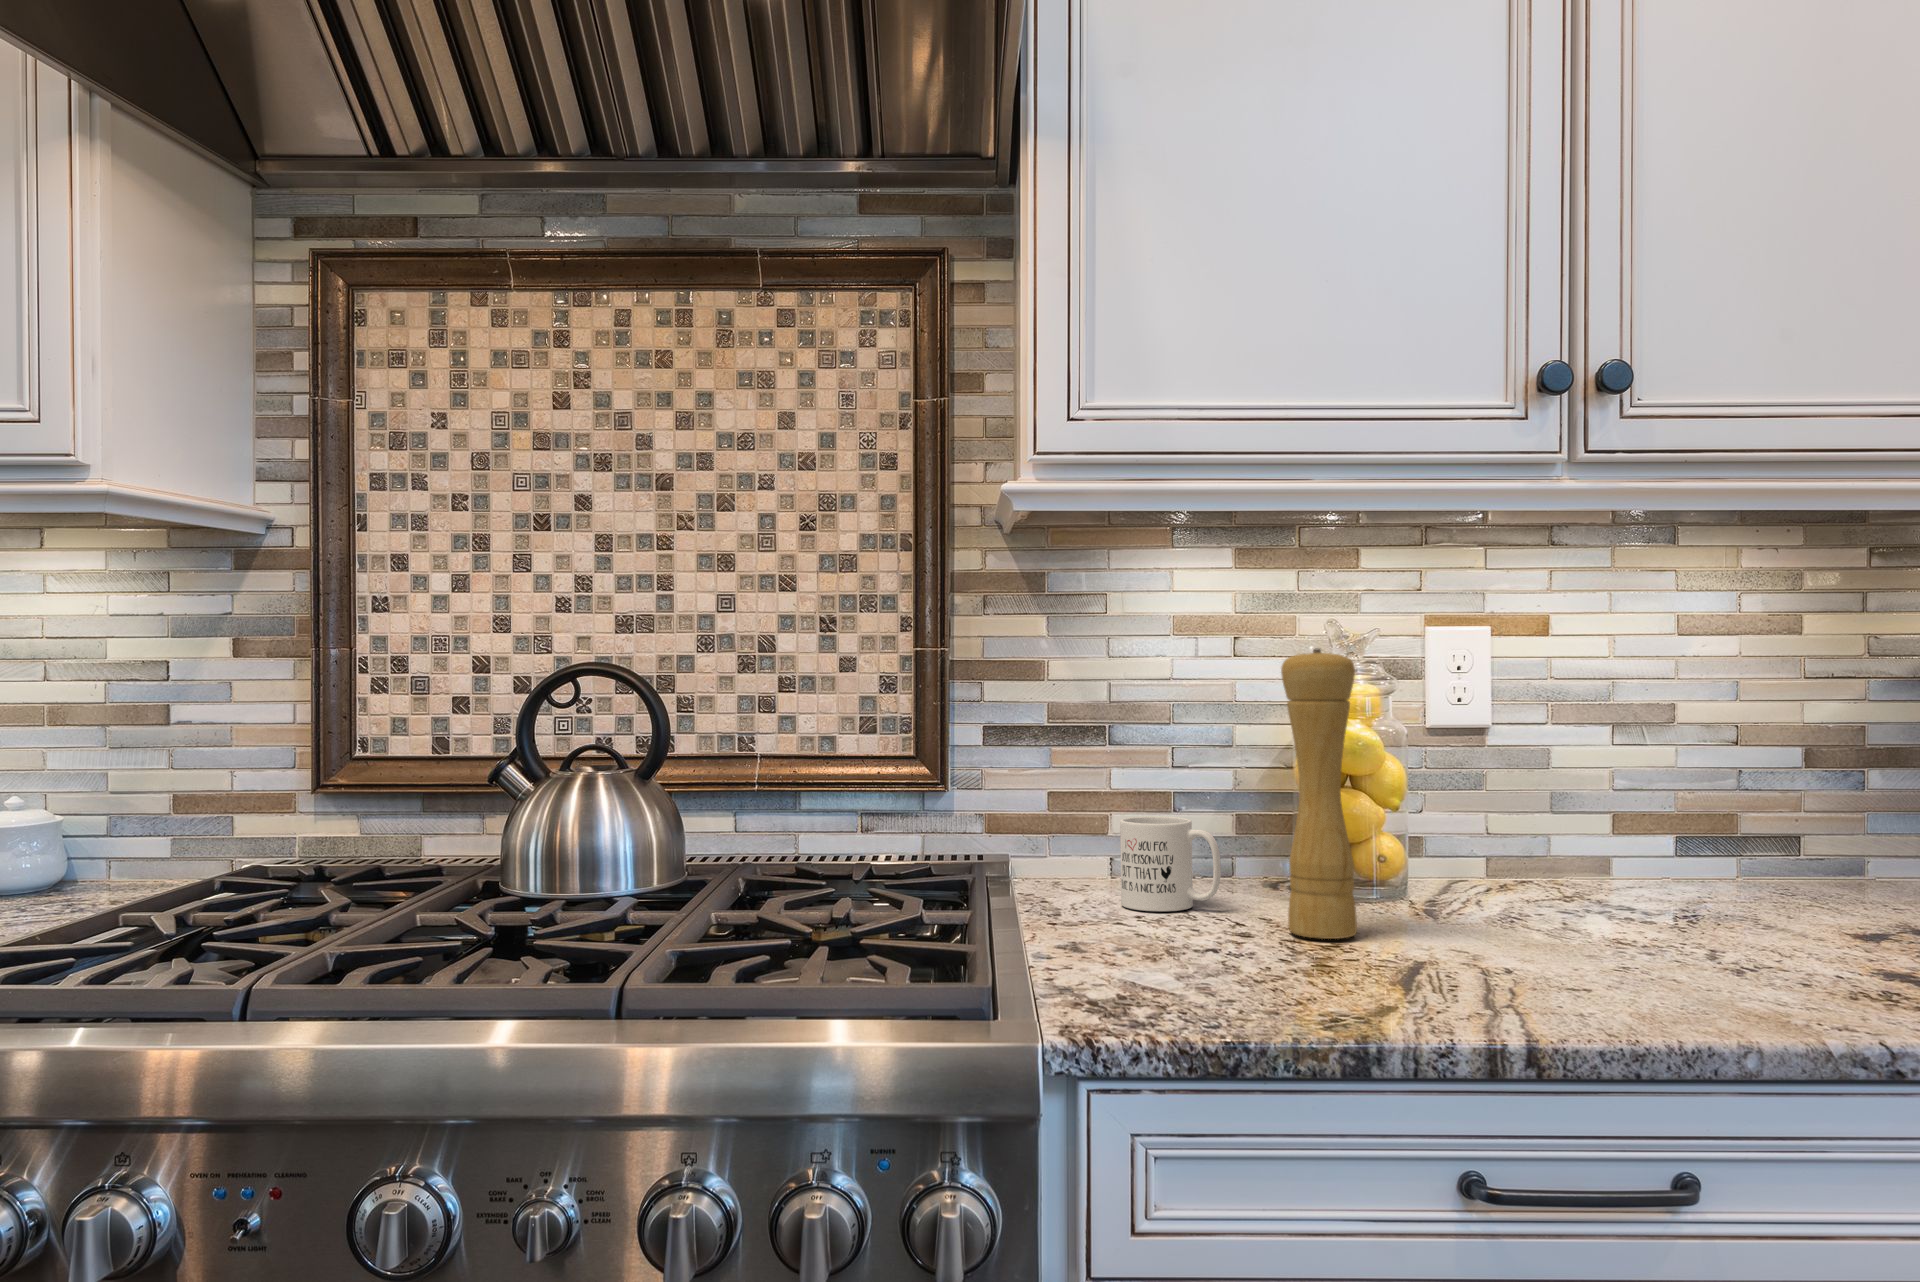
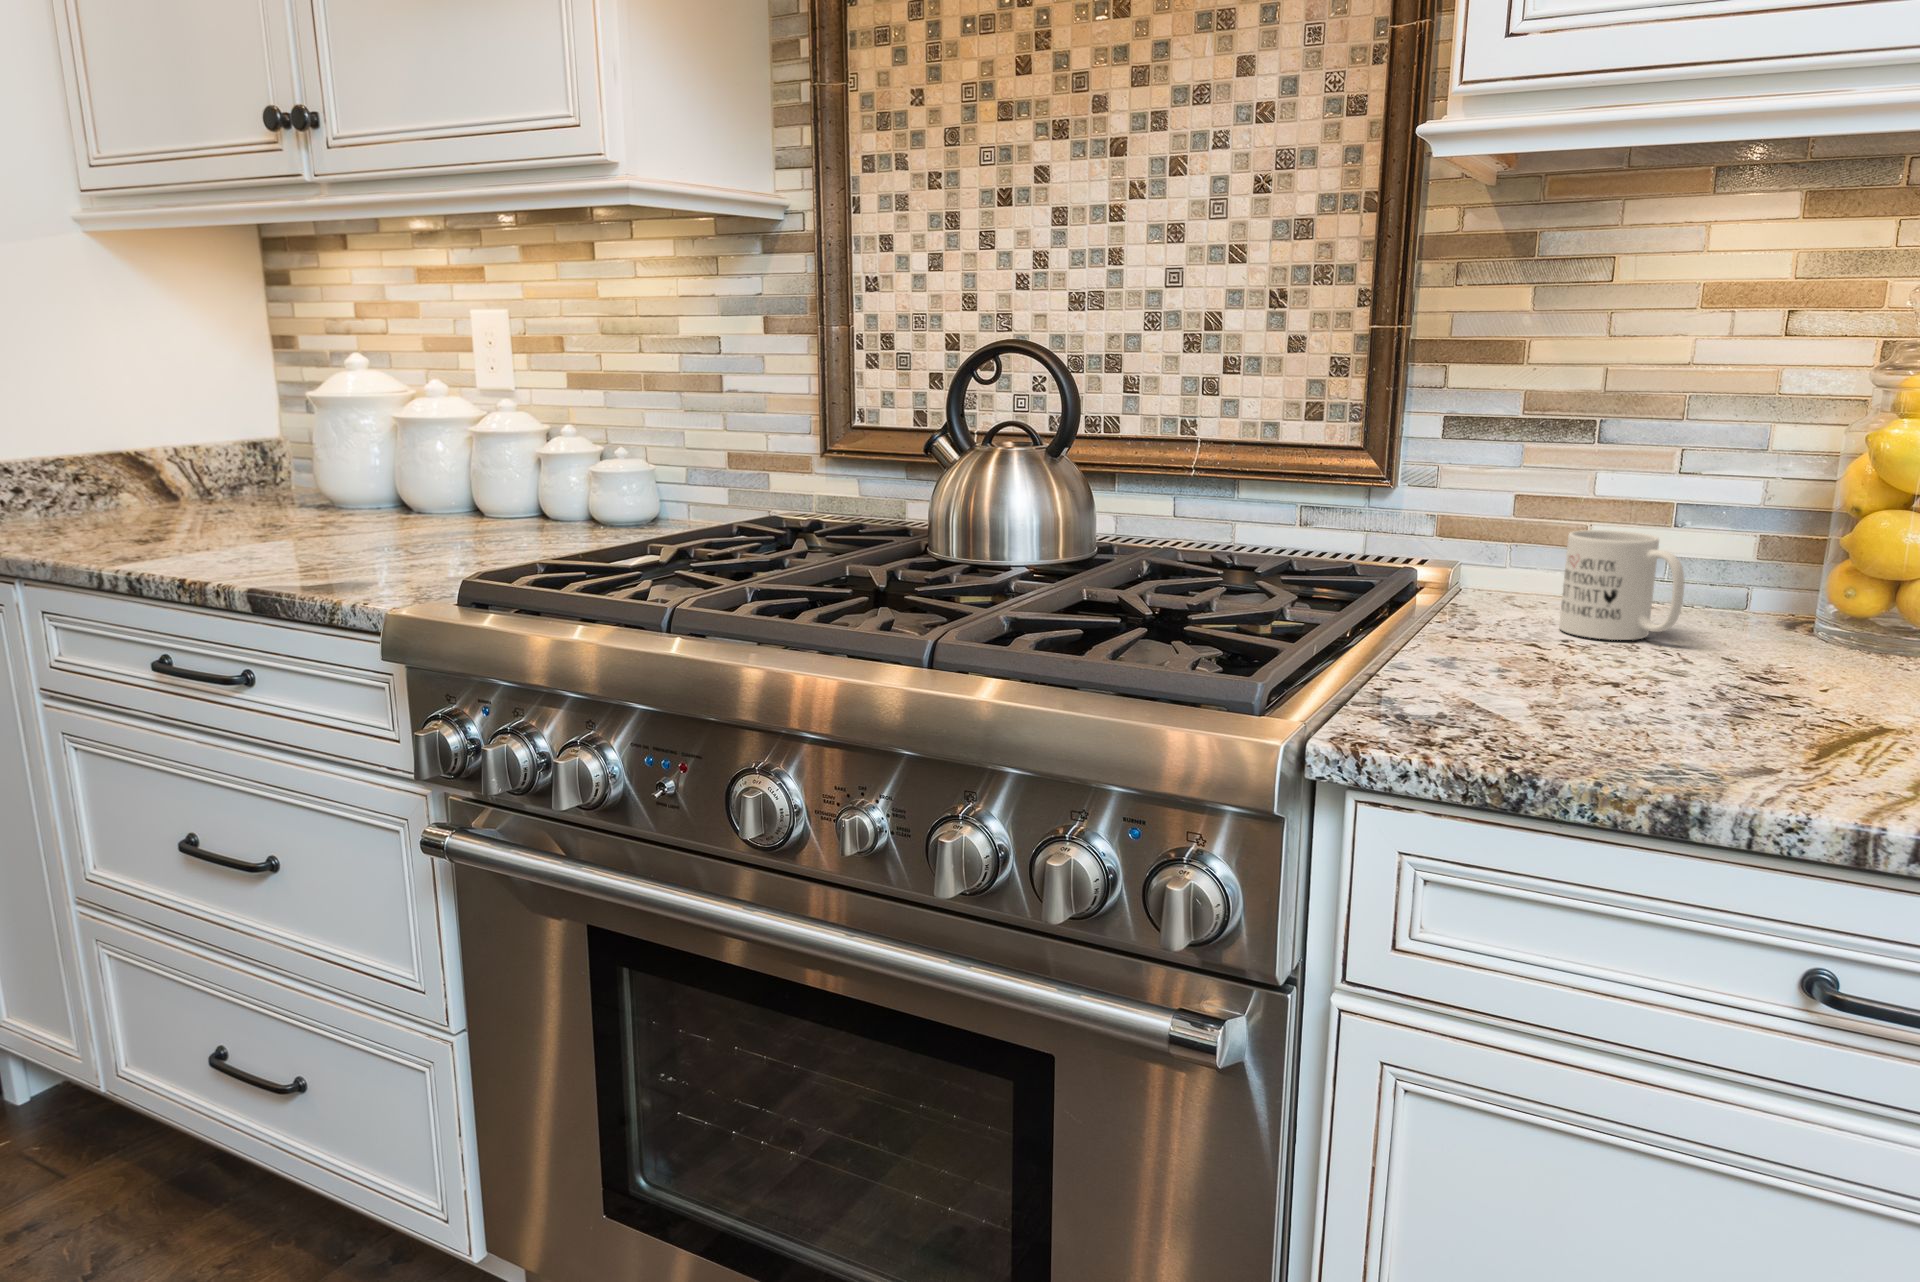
pepper mill: present [1281,649,1357,939] -> none [1732,335,1876,693]

